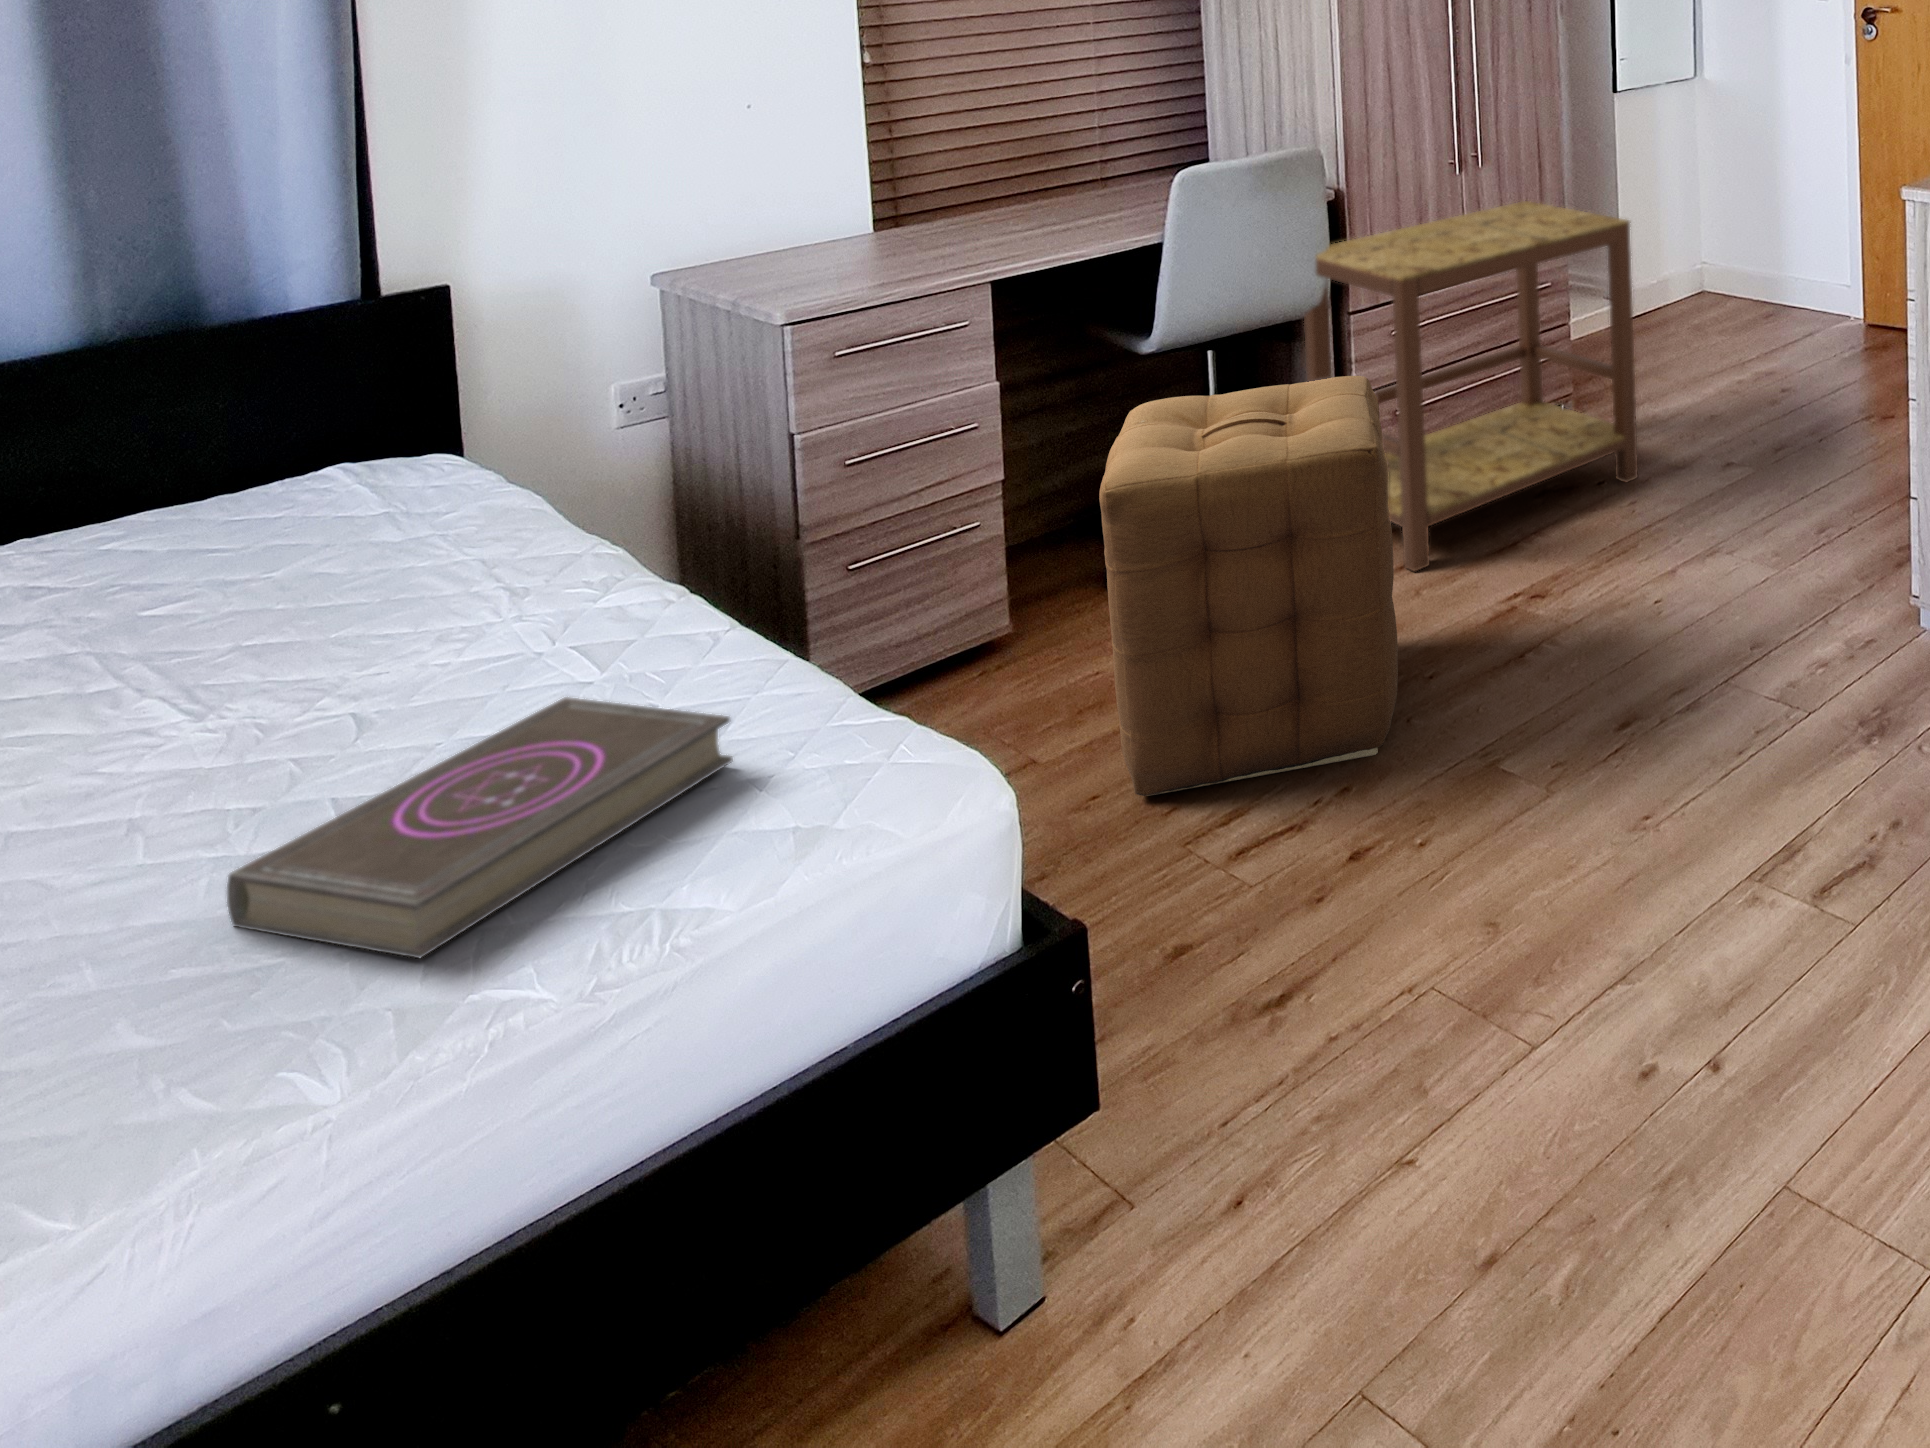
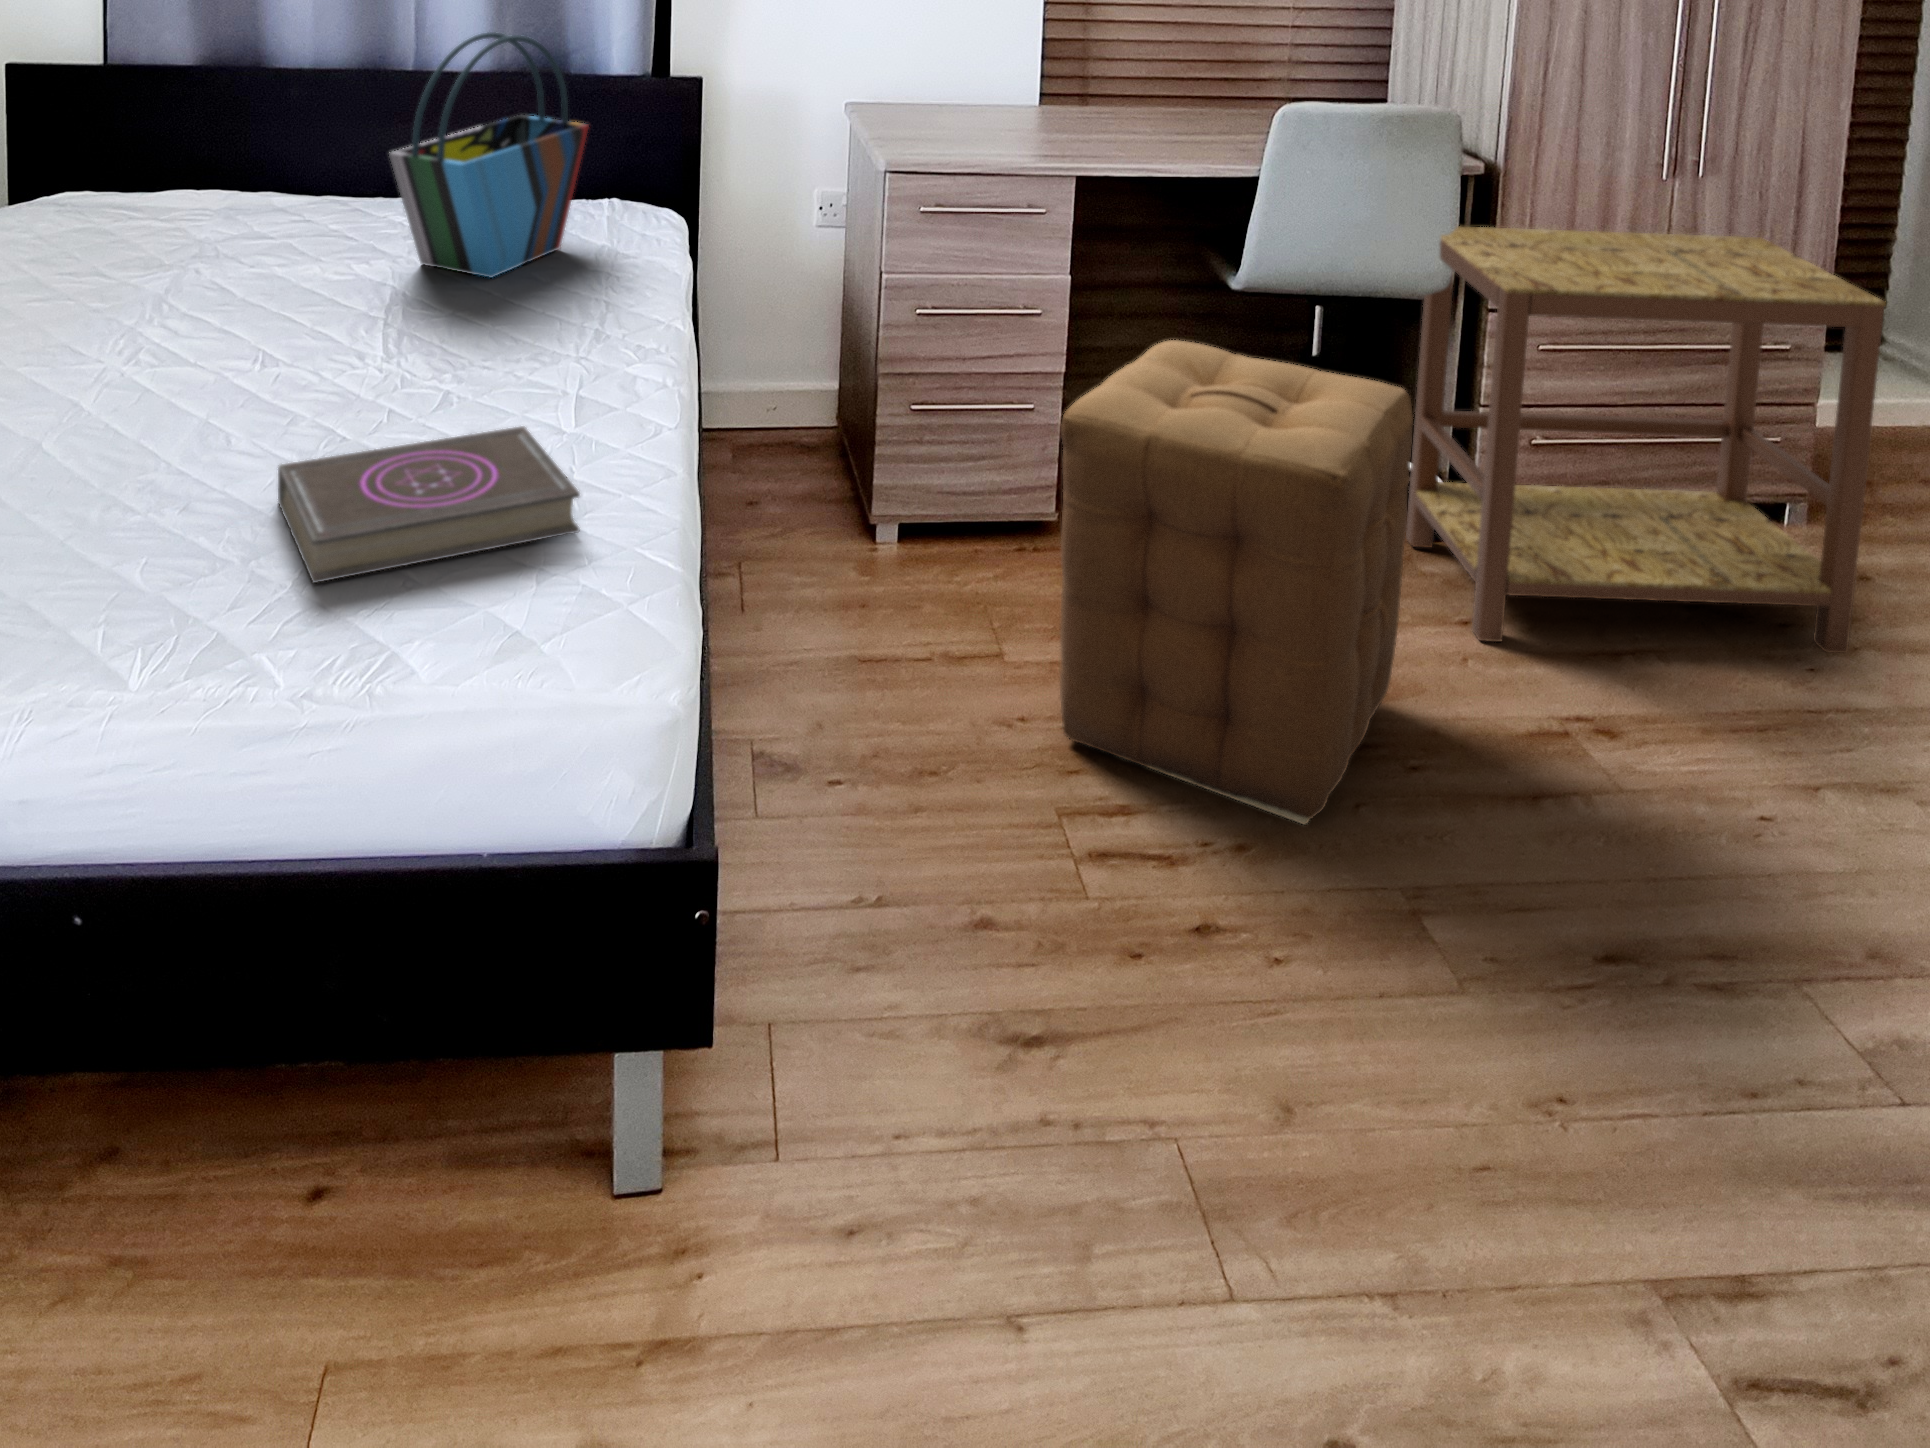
tote bag: none [41,277,343,627] -> present [389,32,589,278]

